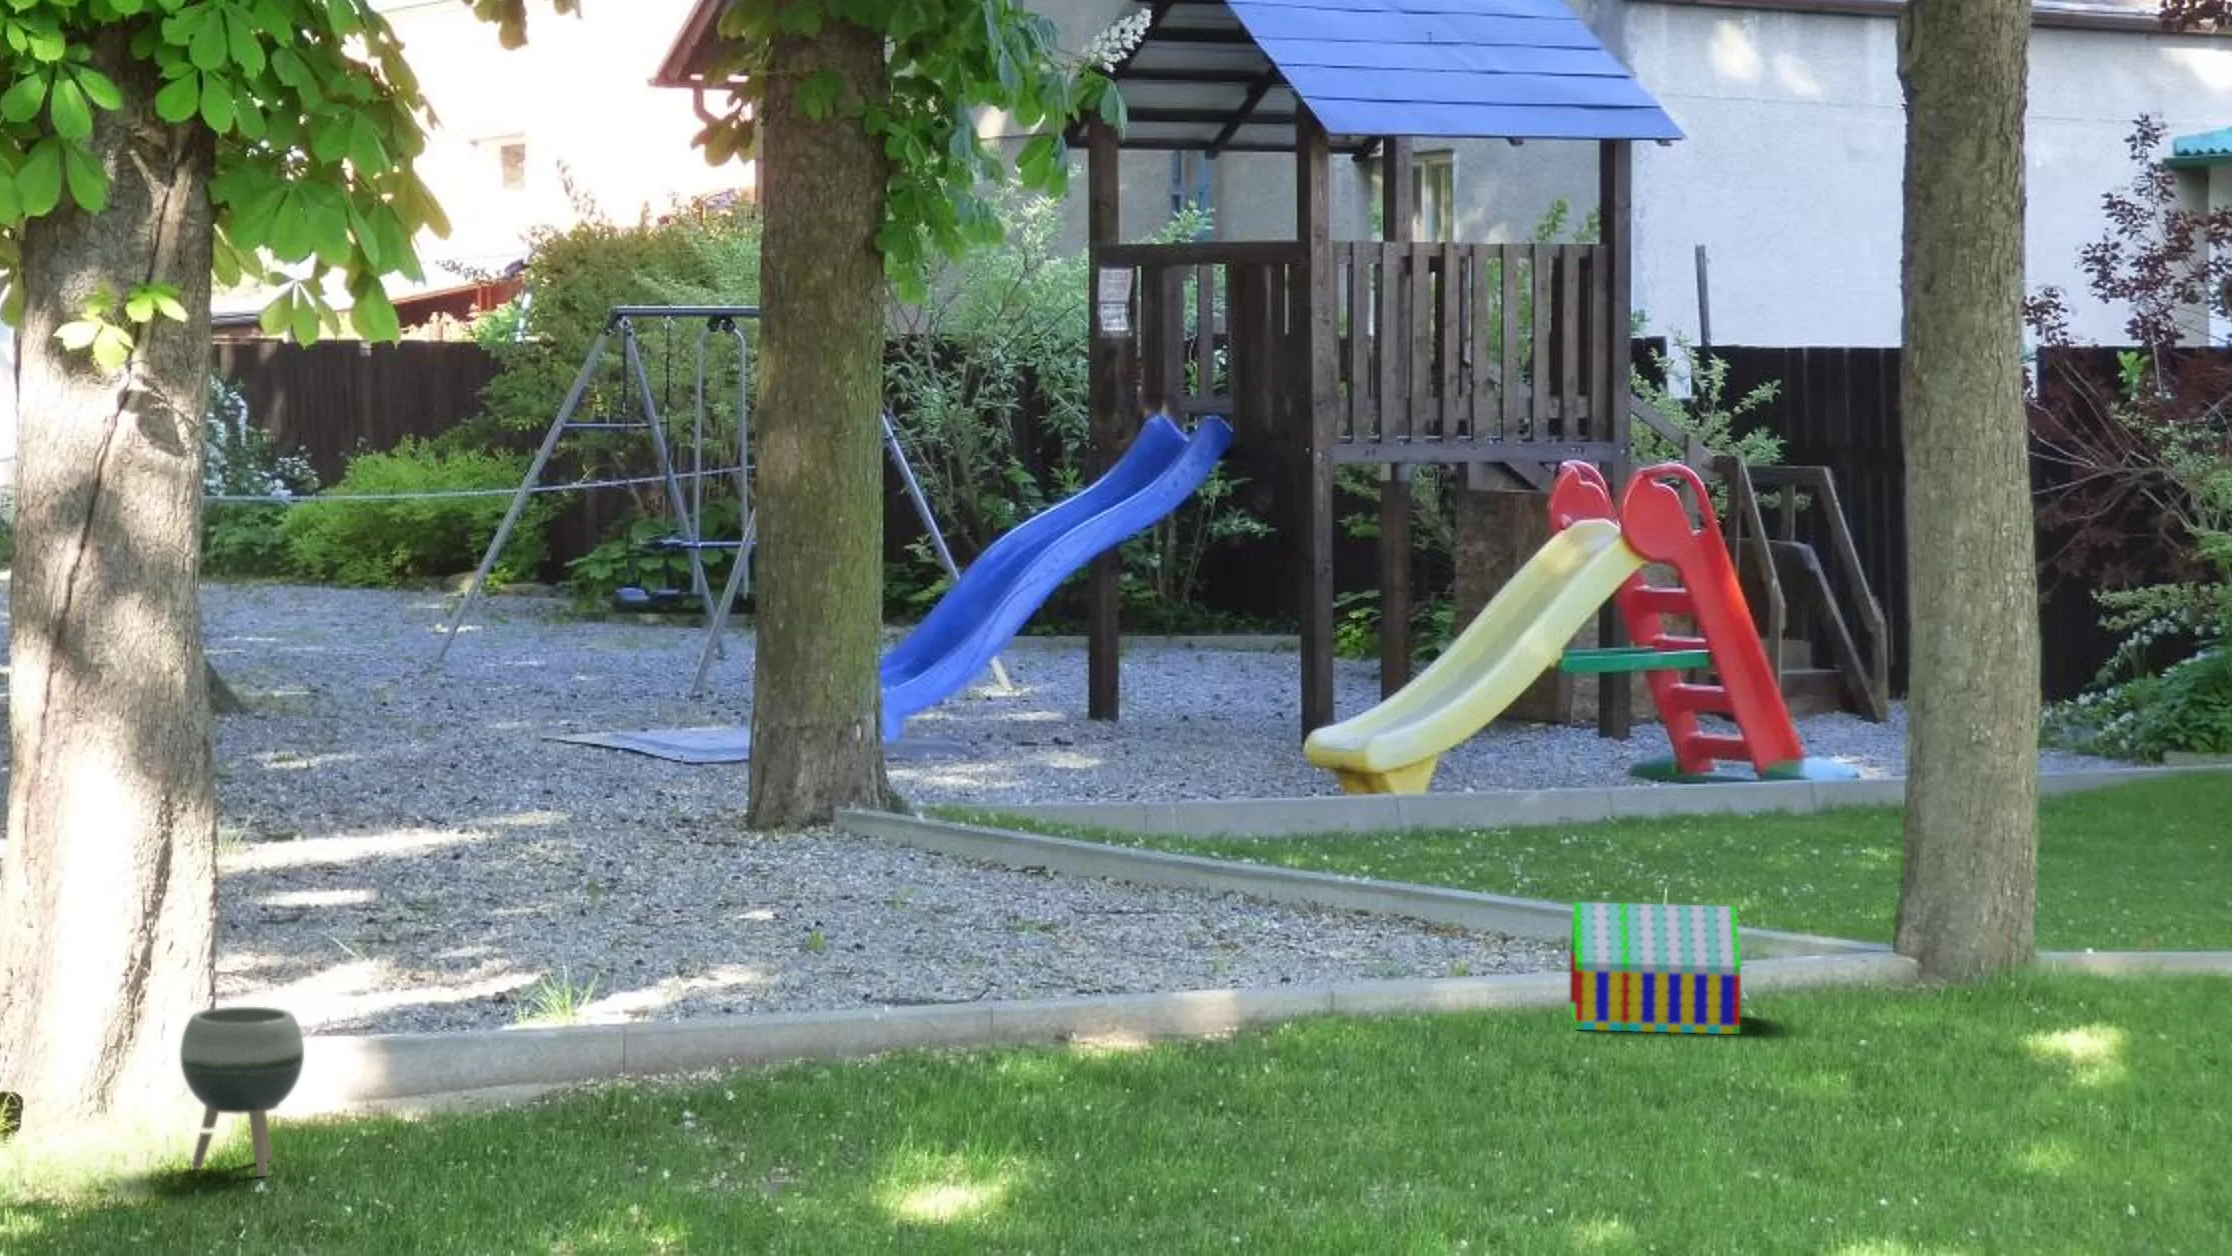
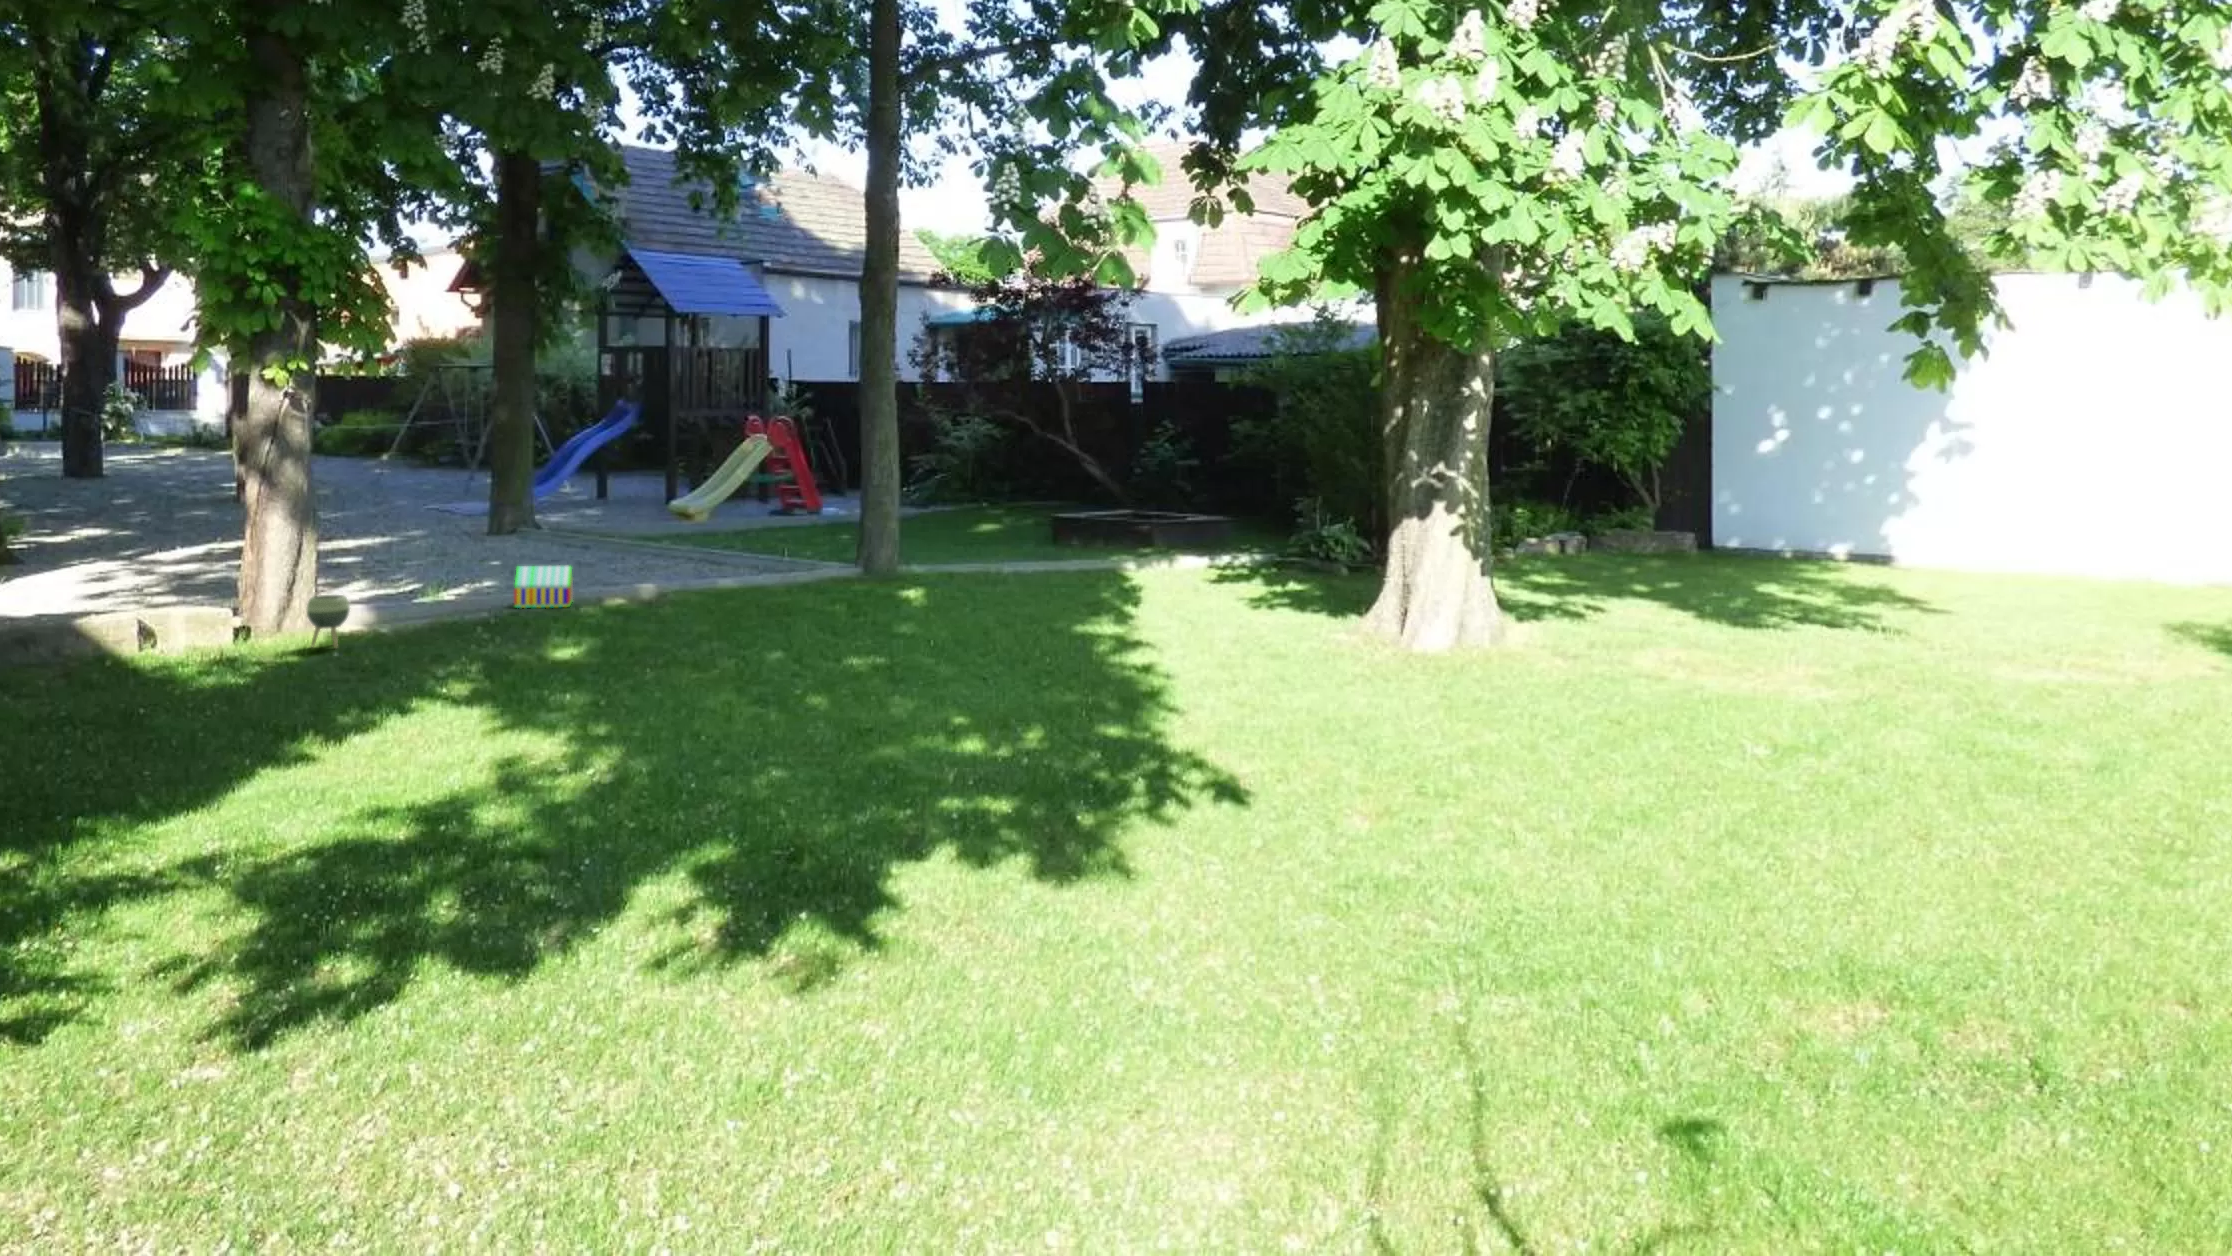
toy house: present [1569,902,1741,1034] -> present [514,566,573,608]

